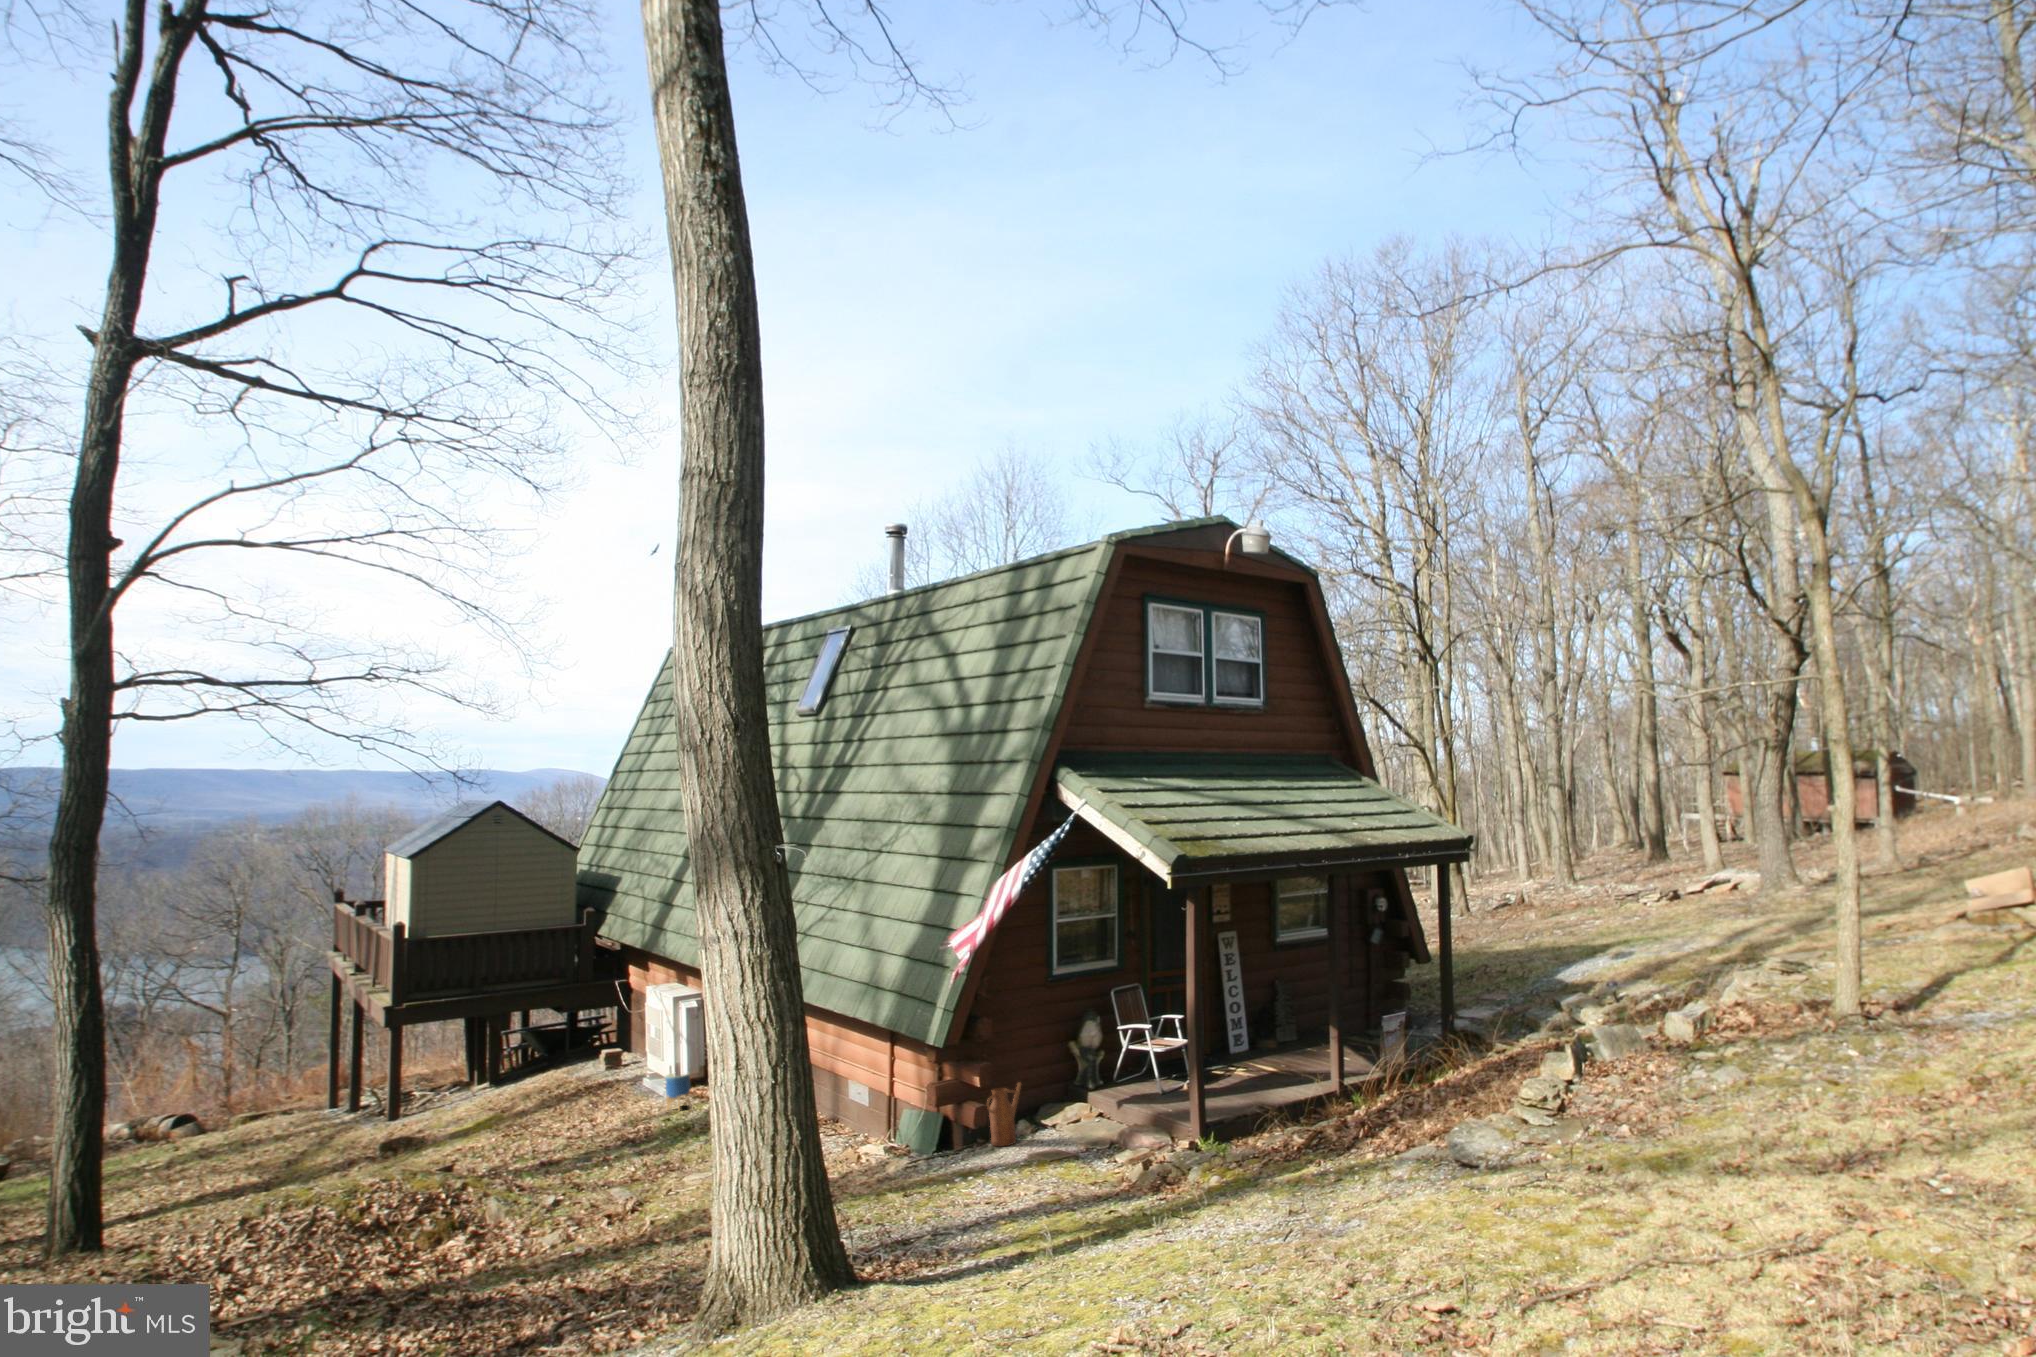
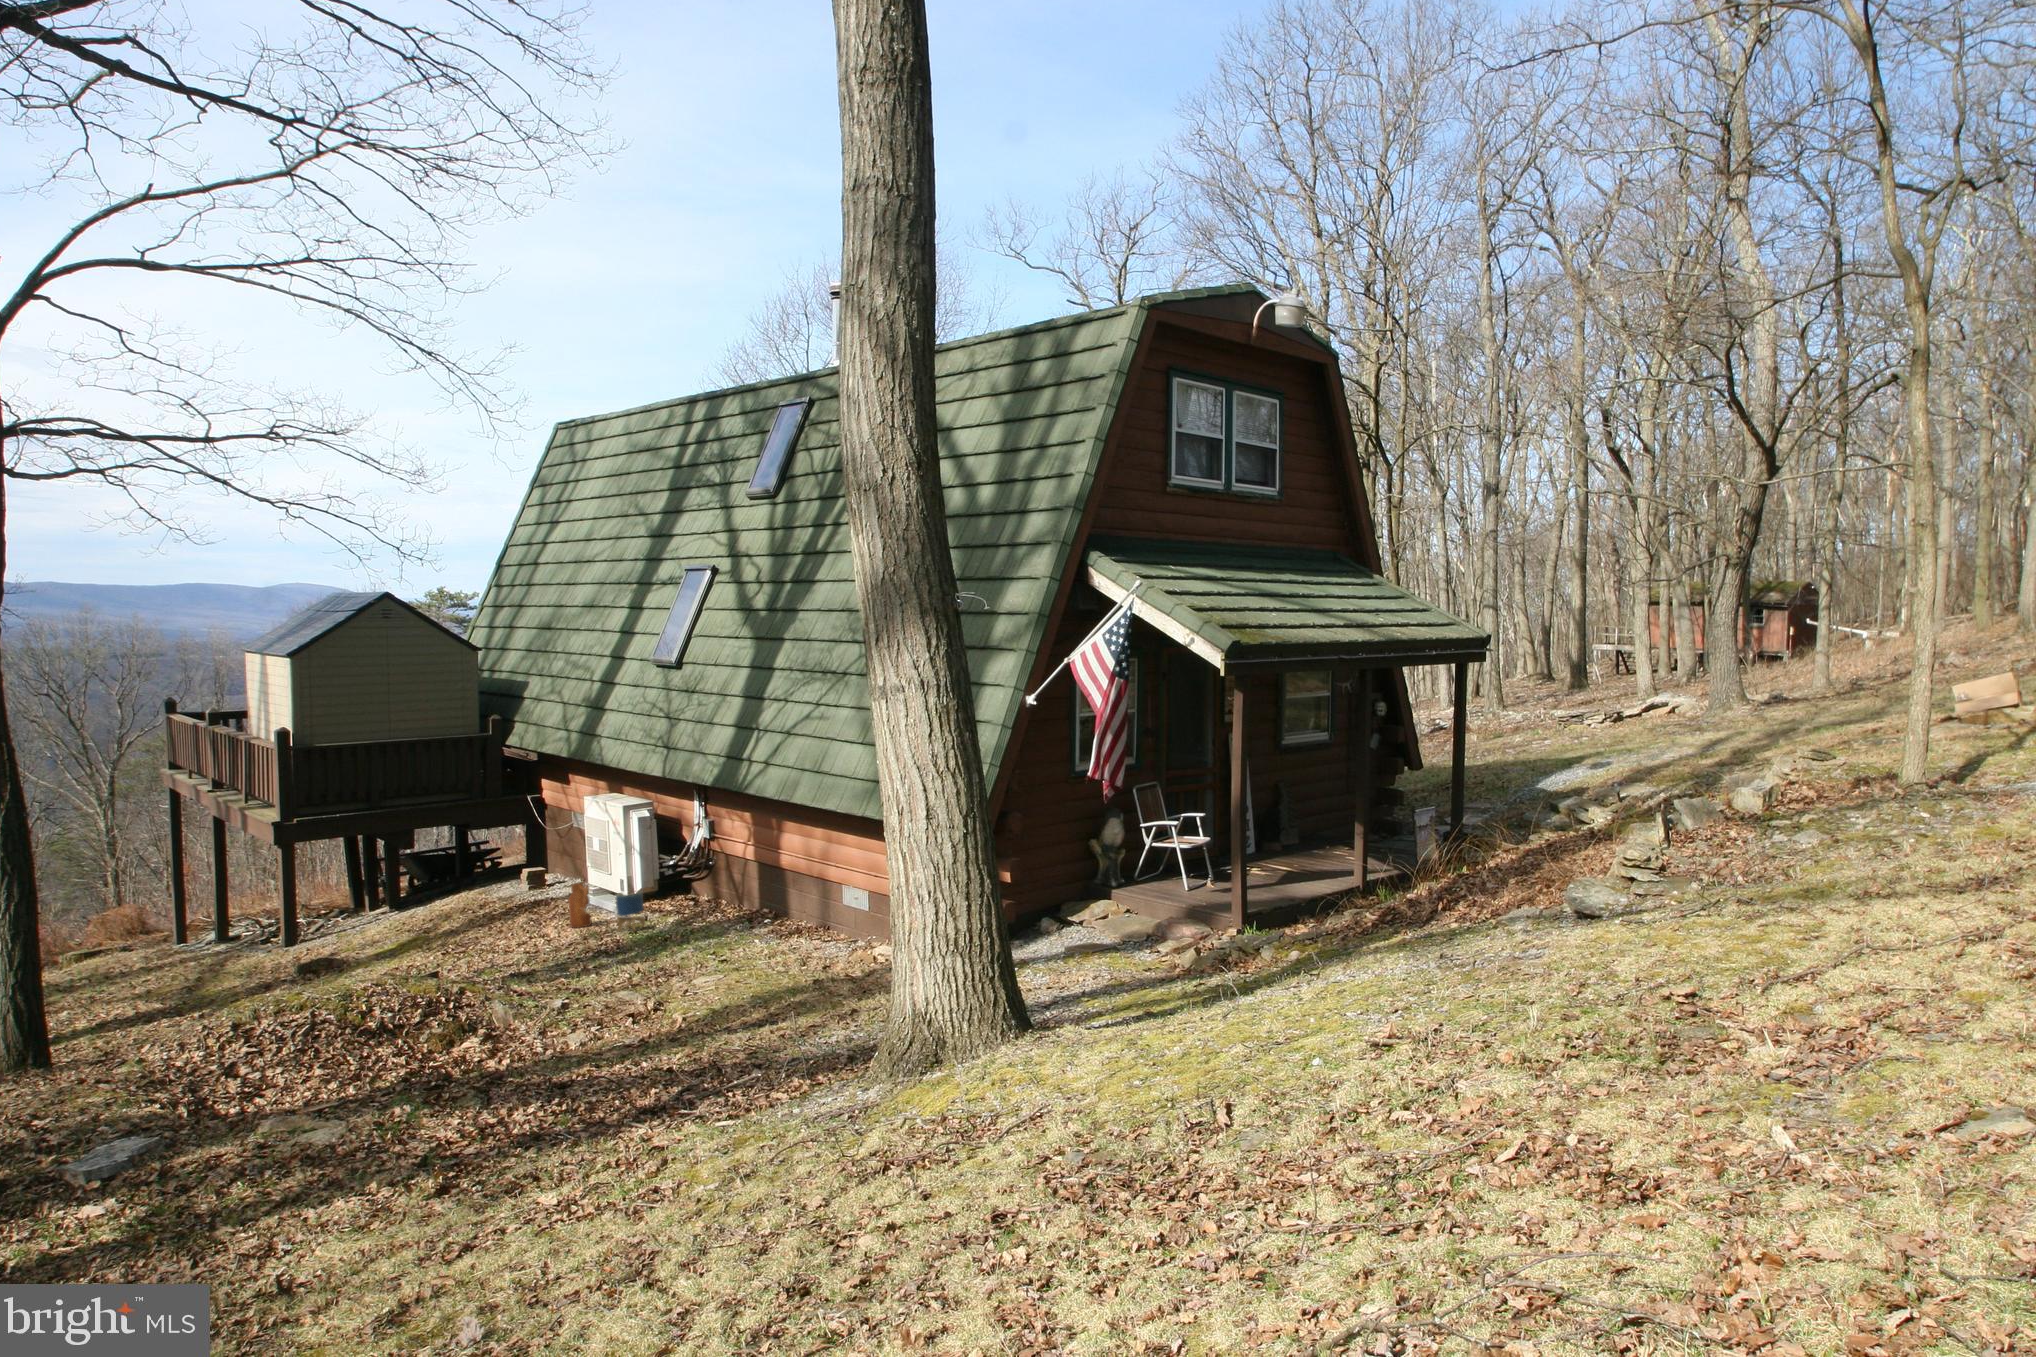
watering can: present [987,1083,1021,1146] -> present [569,883,592,928]

